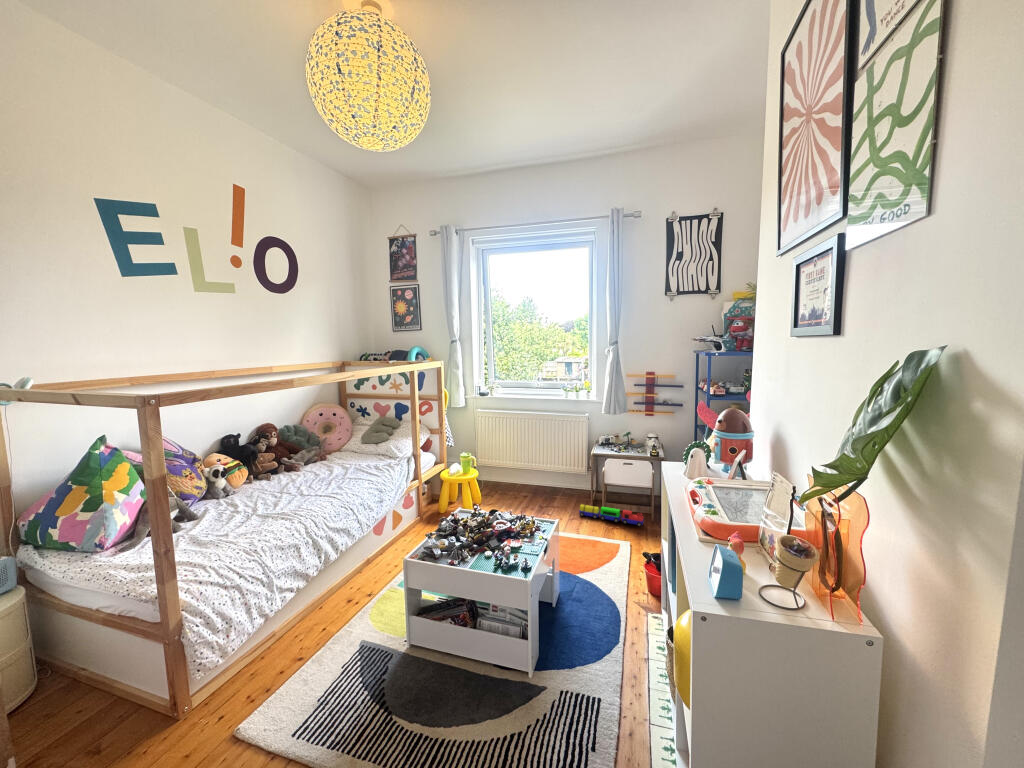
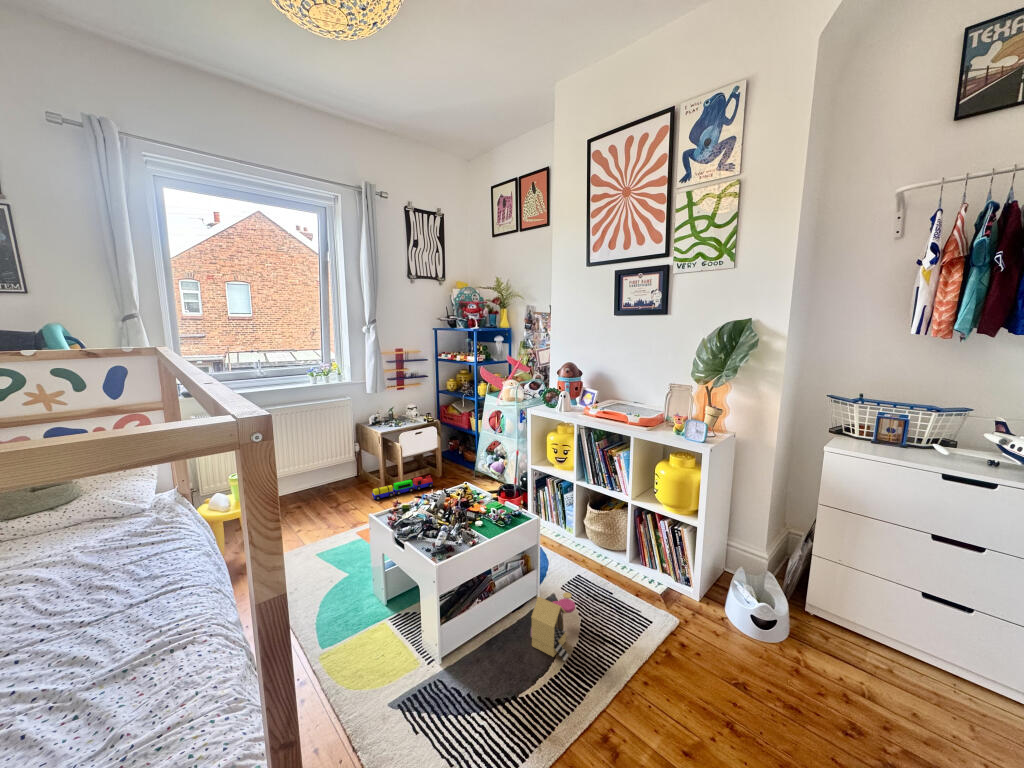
toy house: none [448,655,527,737] -> present [531,592,575,660]

